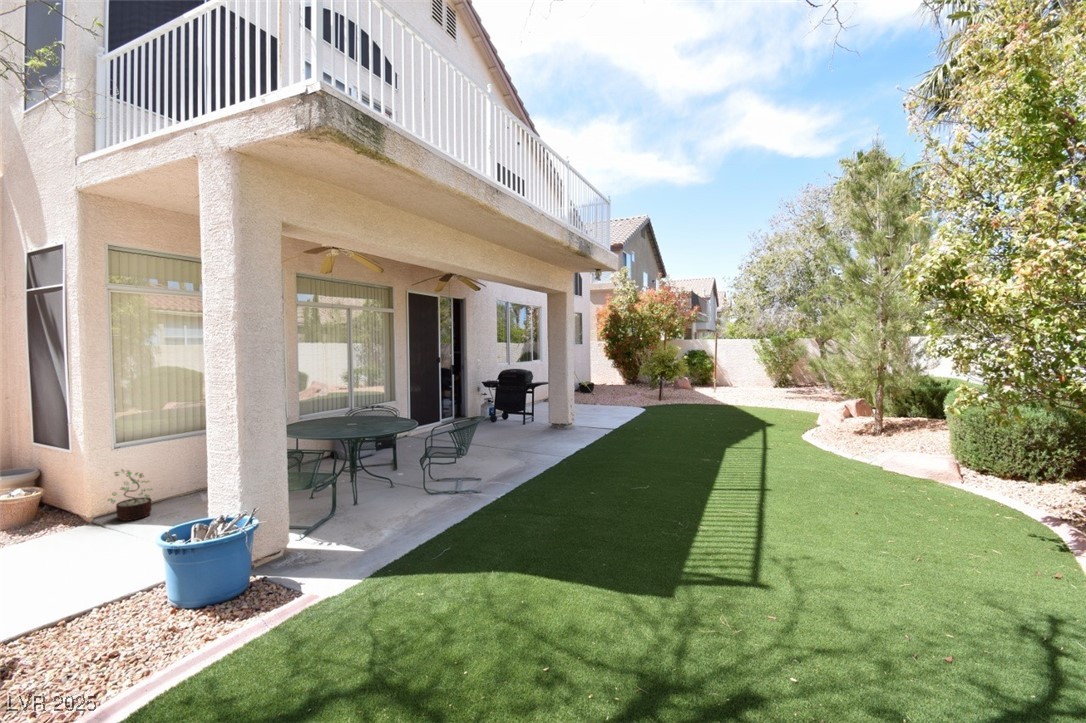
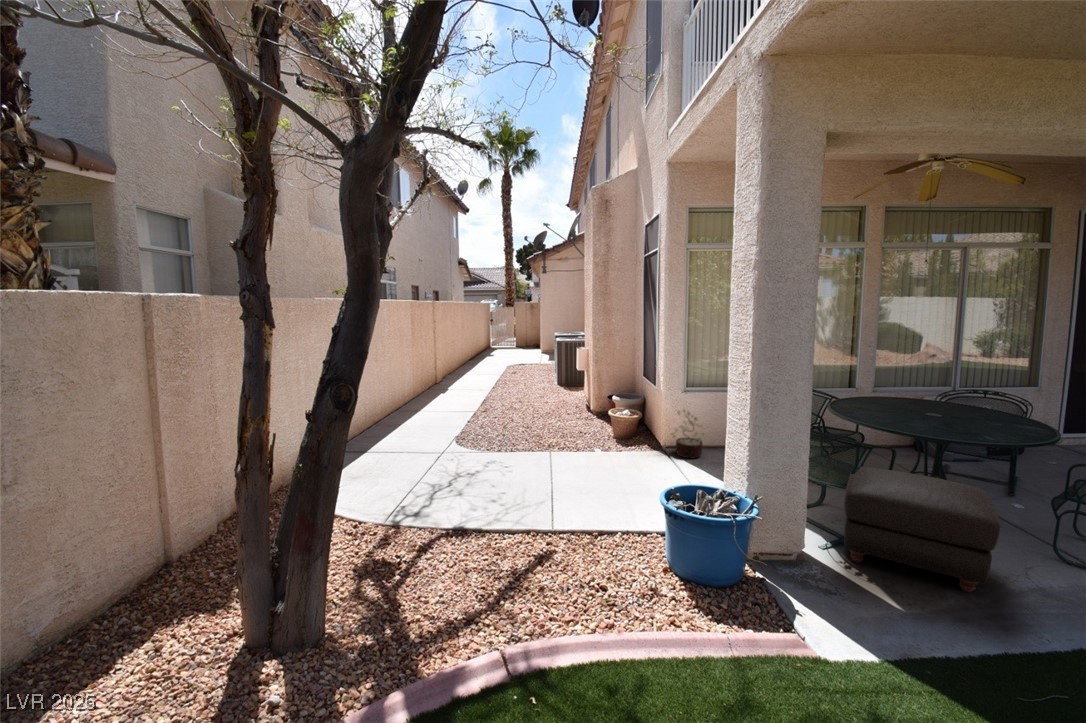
ottoman: none [309,462,402,538] -> present [844,467,1000,593]

